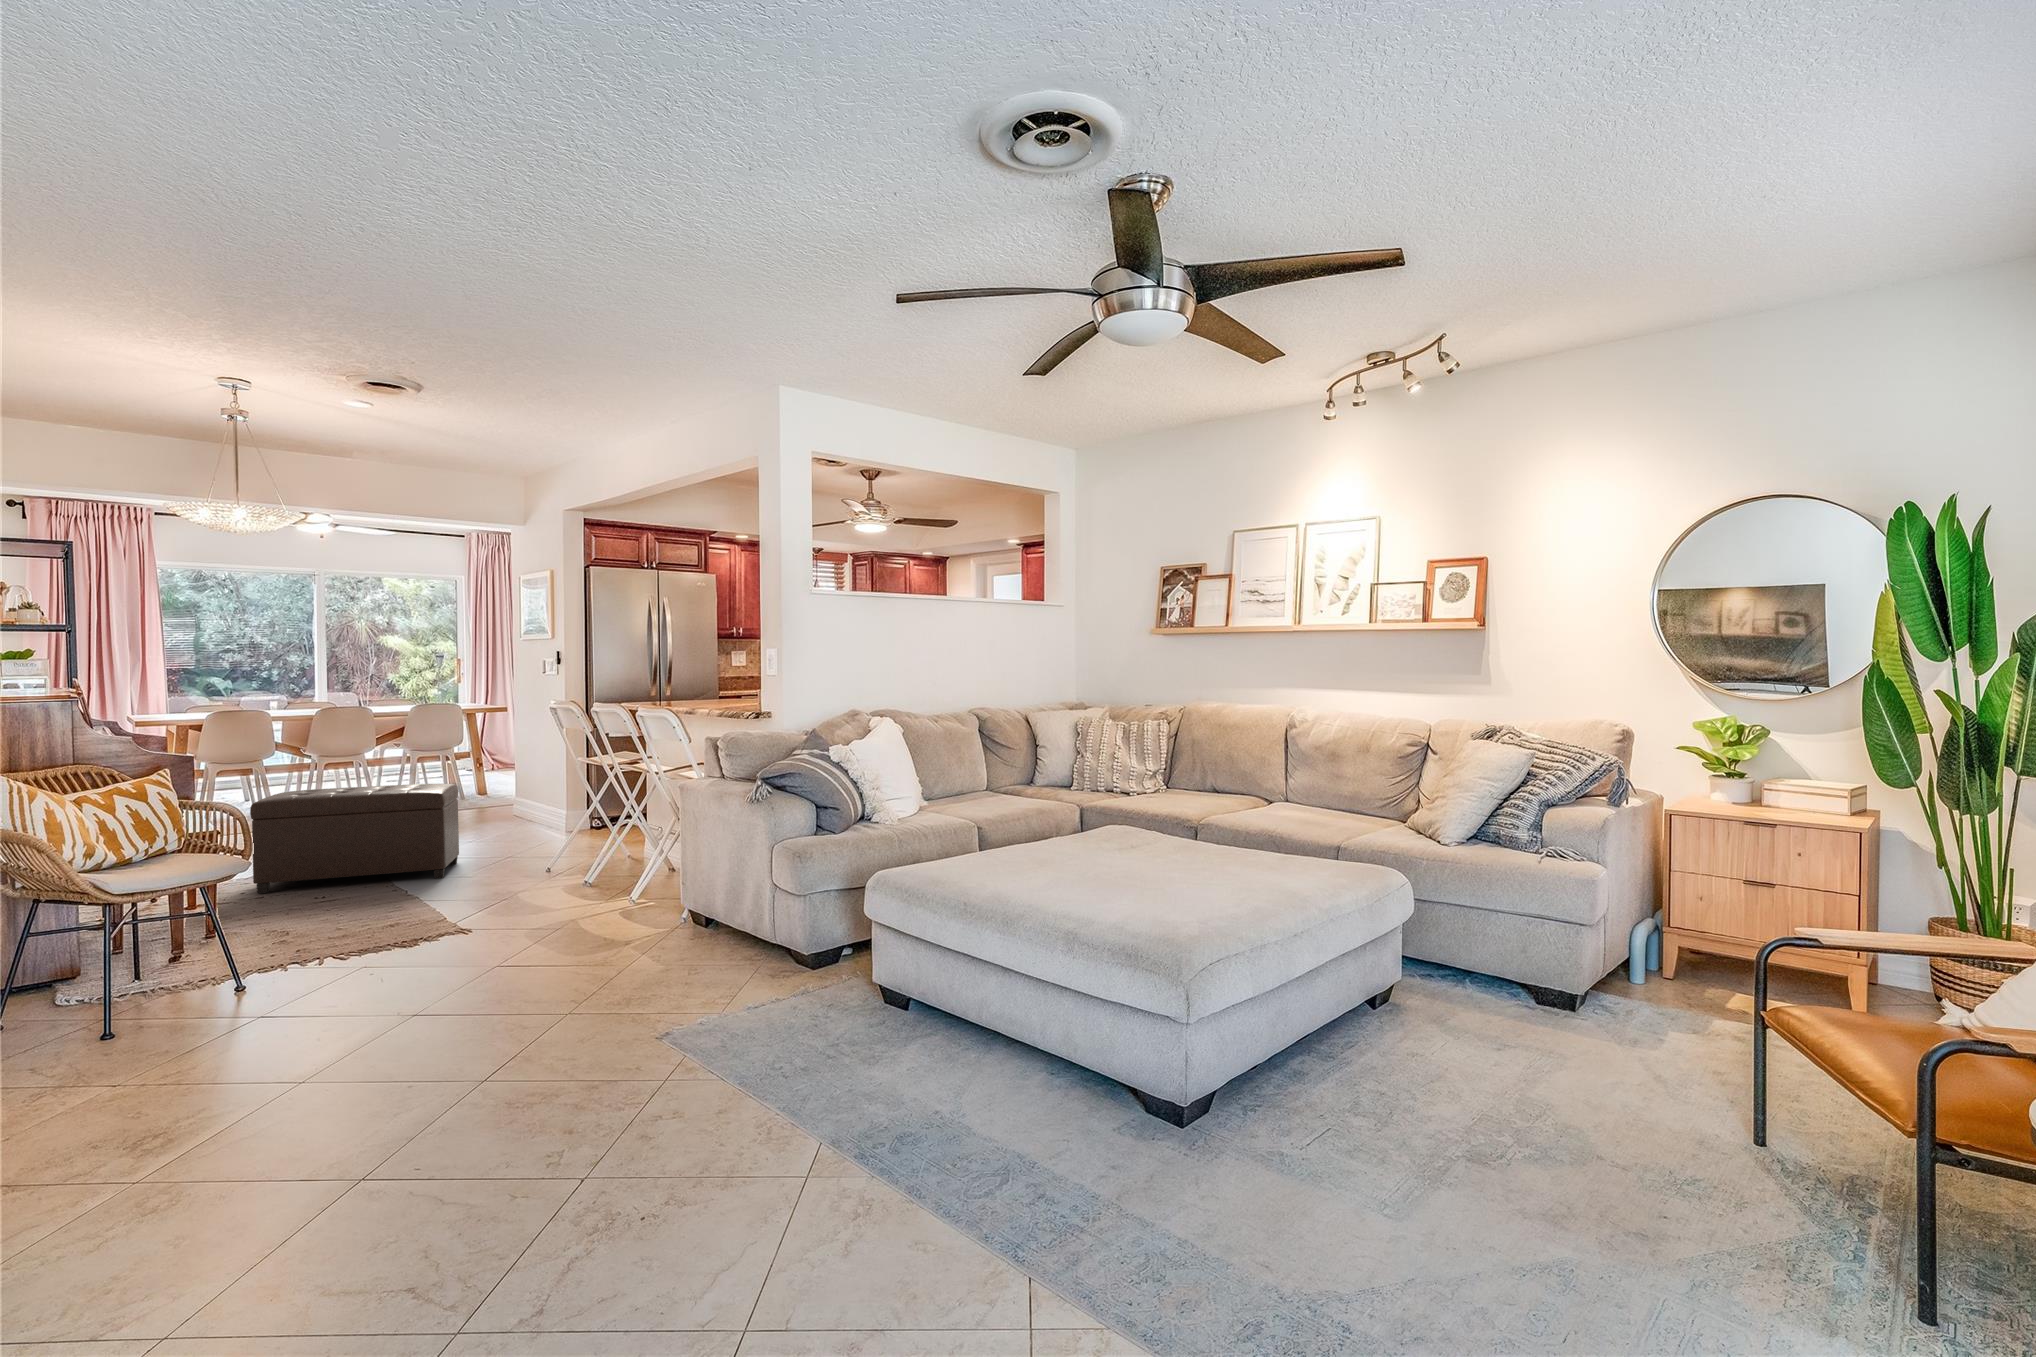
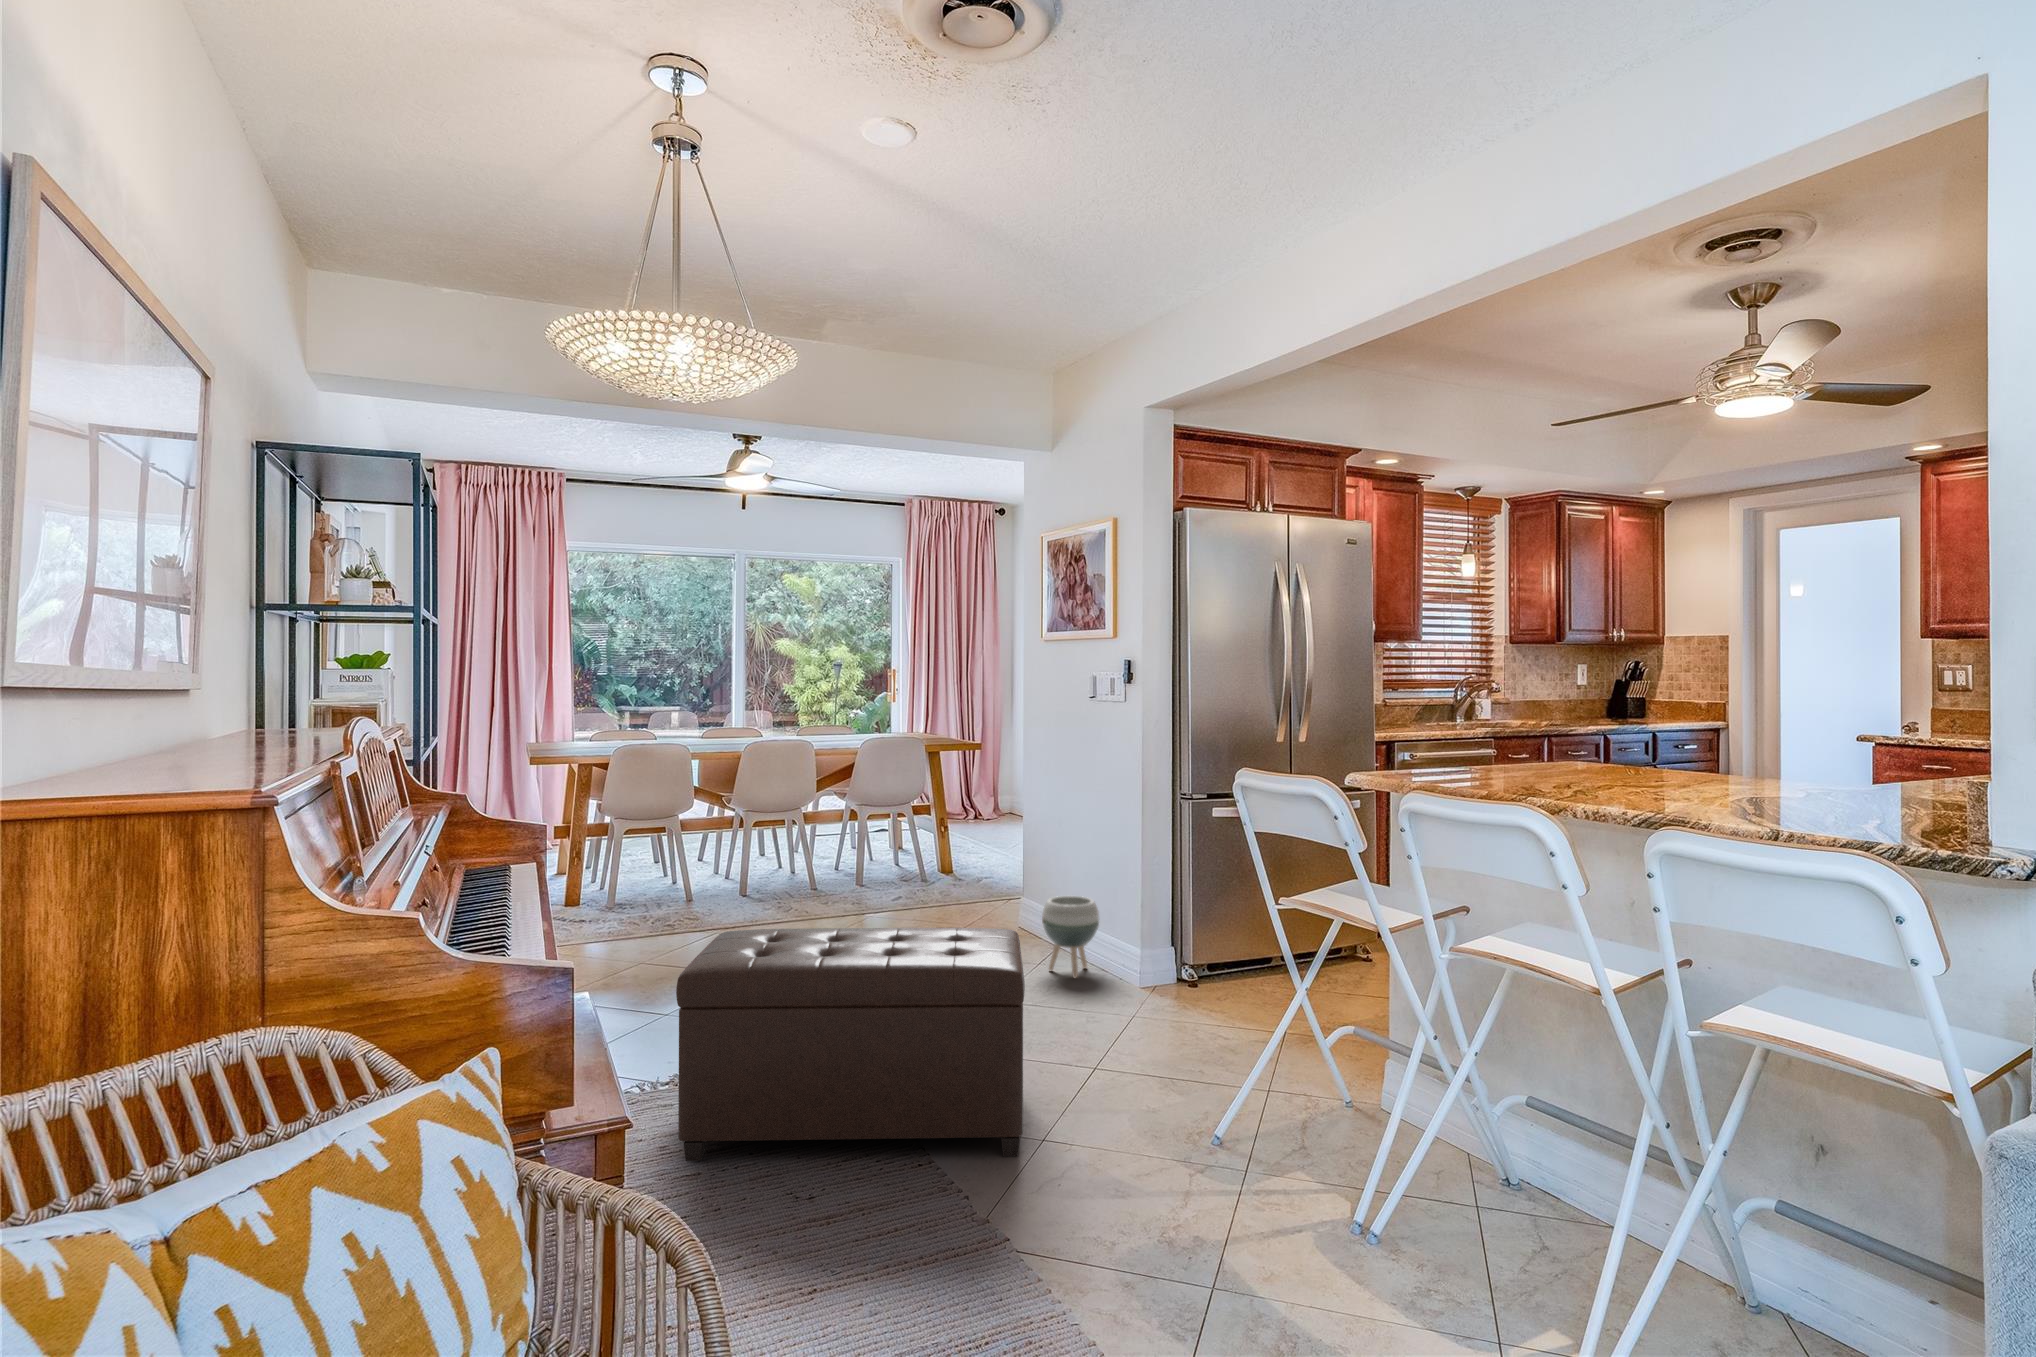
planter: none [510,785,547,829] -> present [1042,896,1099,978]

